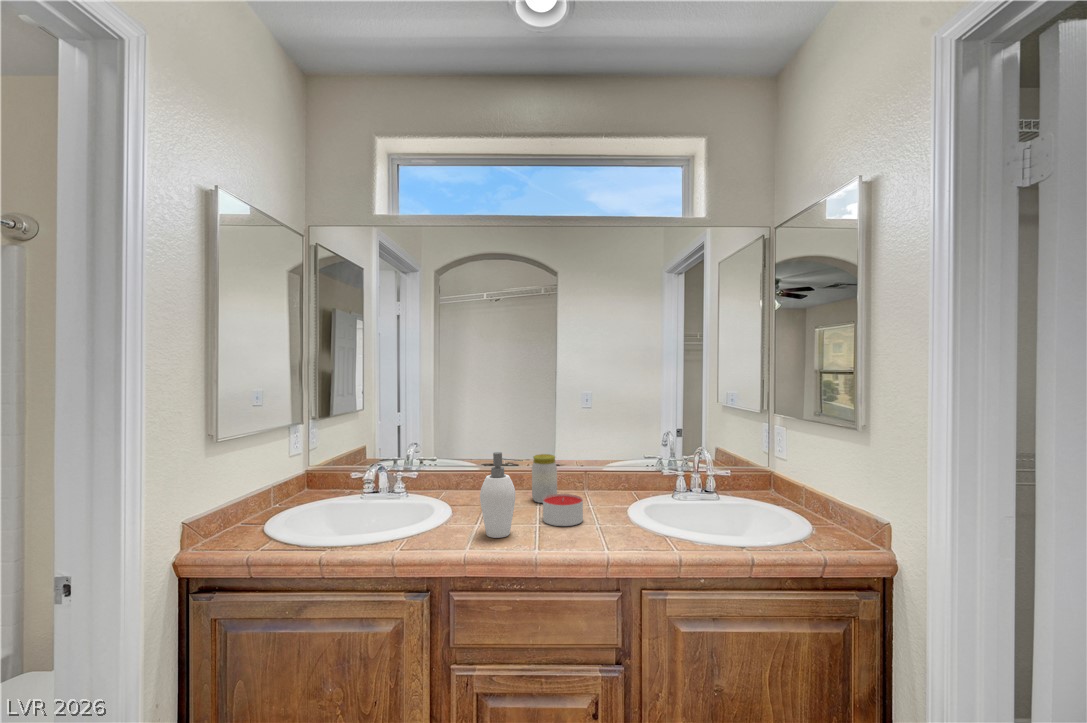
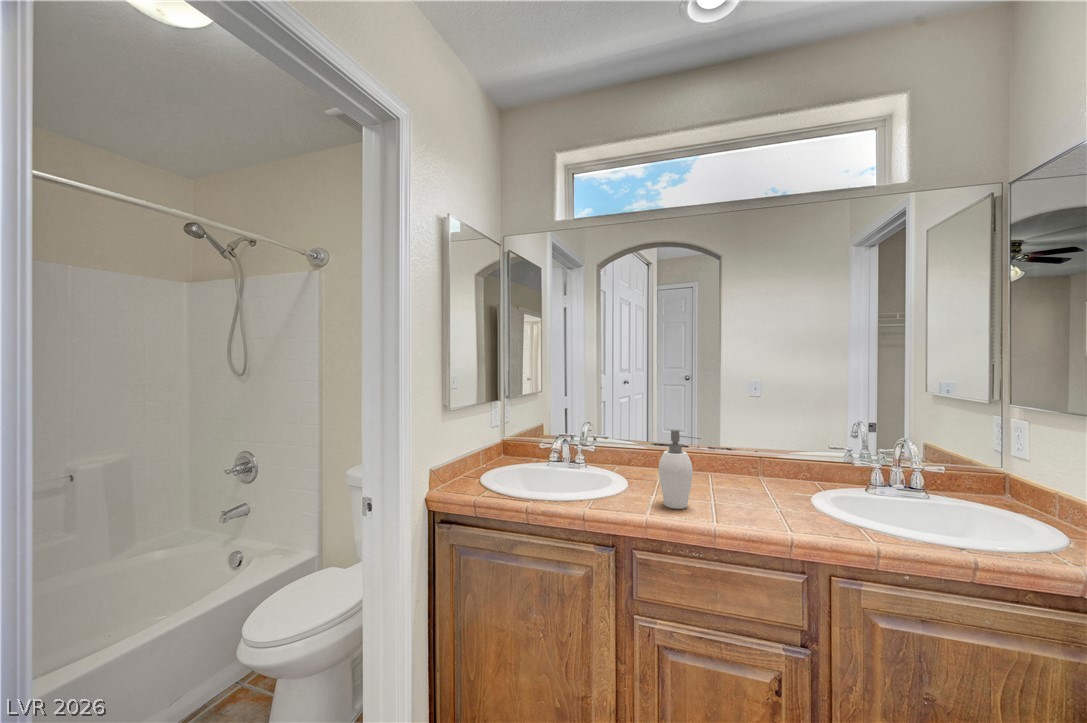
jar: present [532,454,557,503] -> none [706,437,733,485]
candle: present [543,494,583,526] -> none [719,476,762,506]

